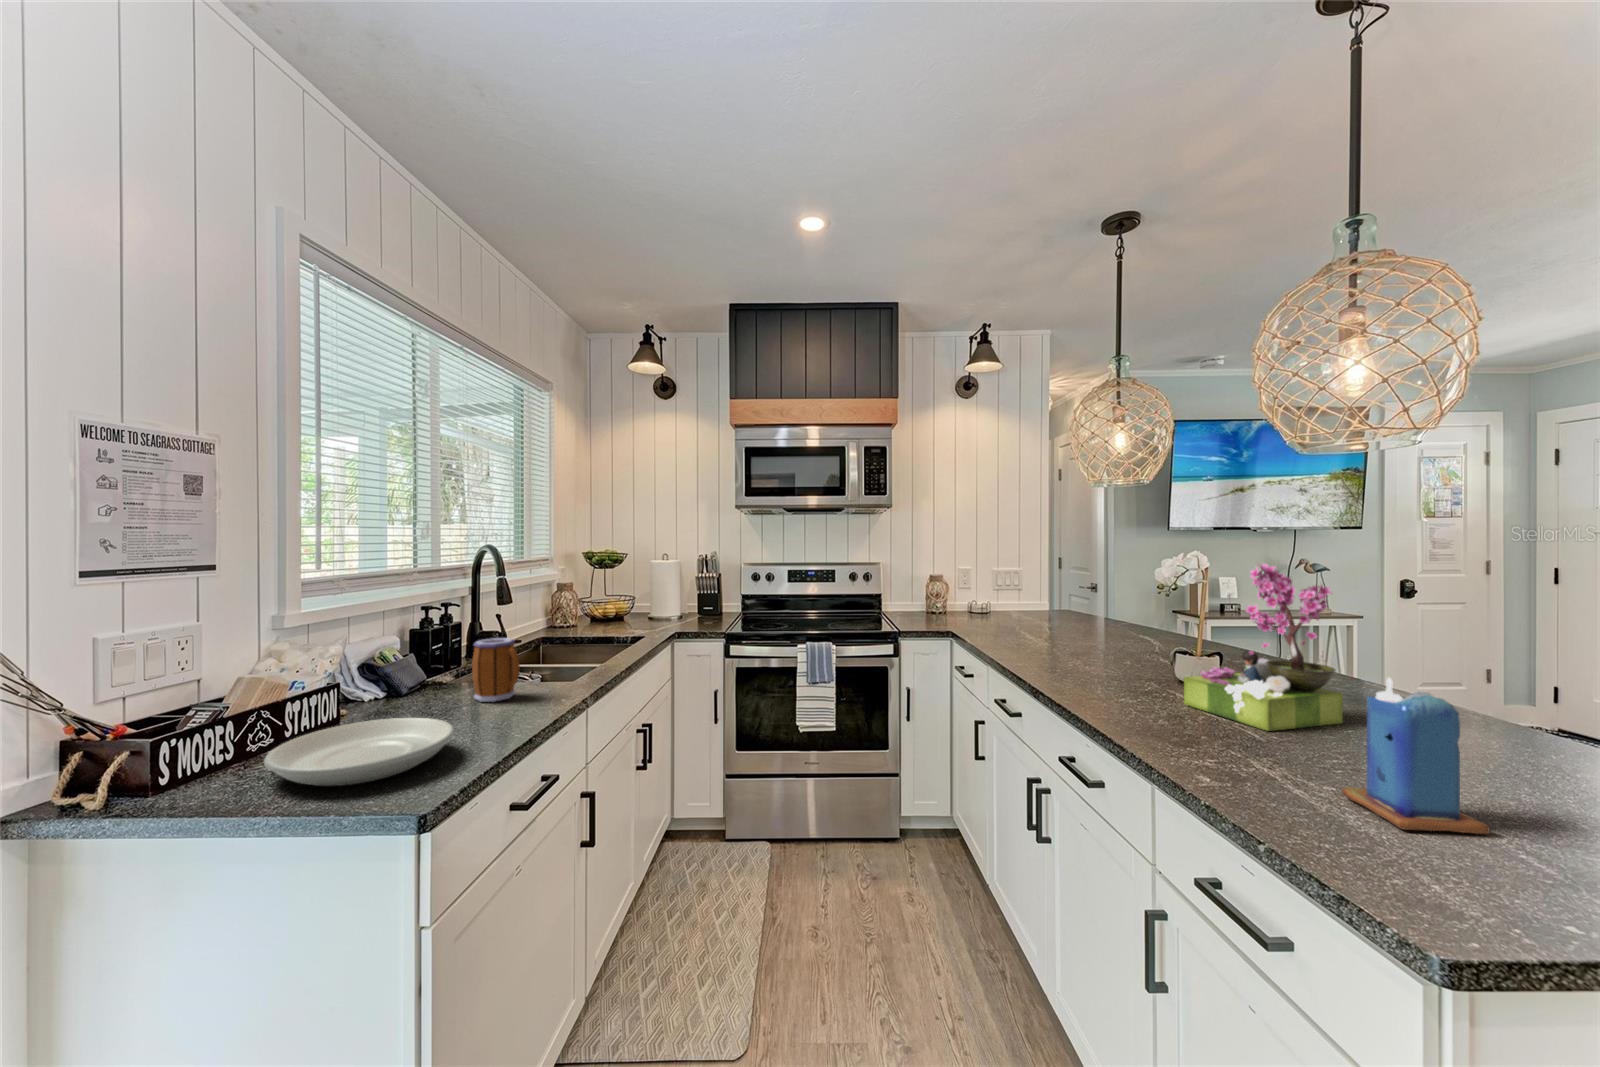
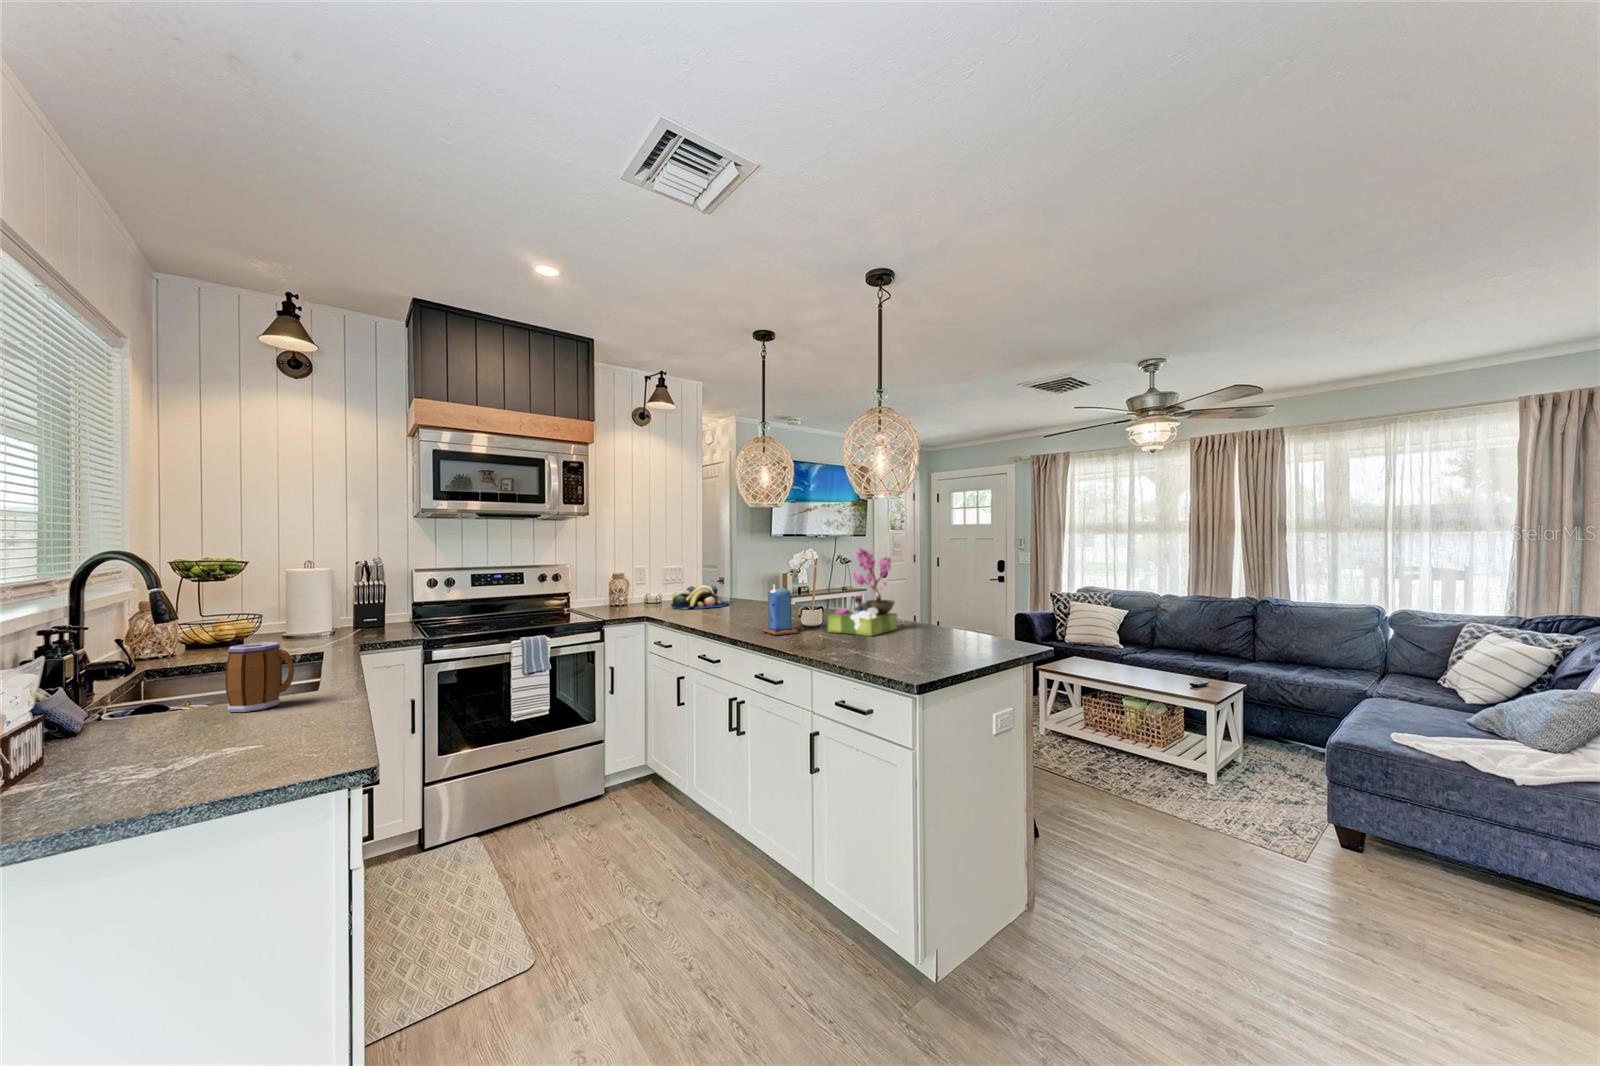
fruit bowl: none [992,596,1073,629] -> present [671,584,729,609]
candle: present [1342,678,1490,834] -> present [762,585,798,635]
plate: present [264,718,455,786] -> none [100,713,328,783]

